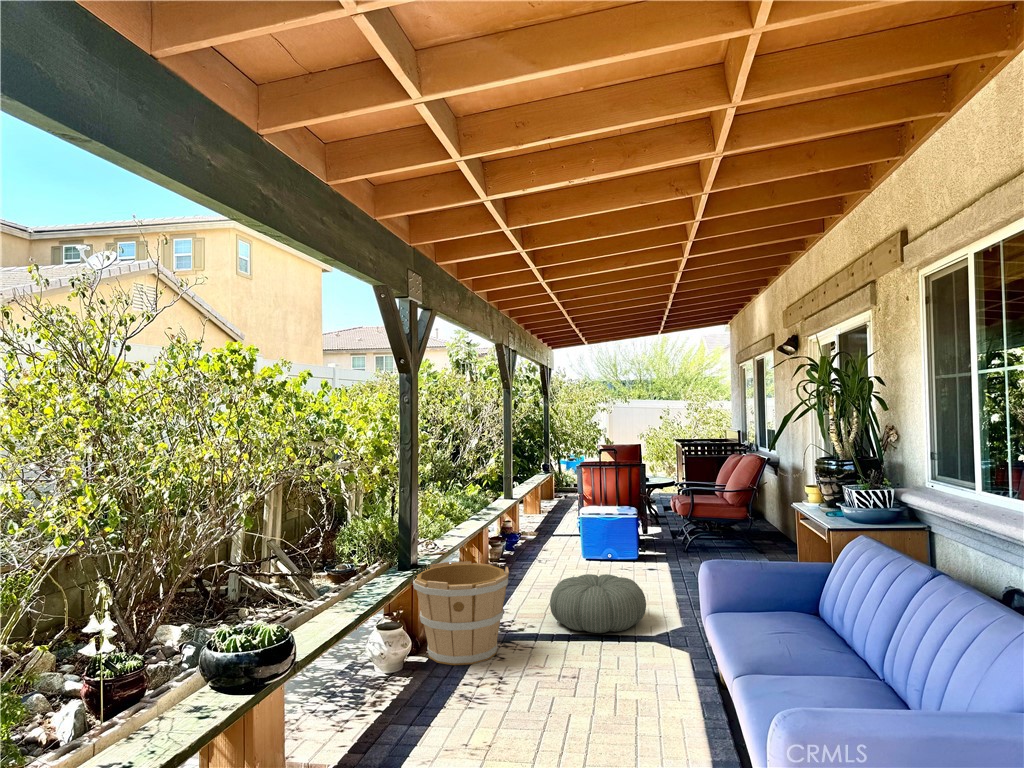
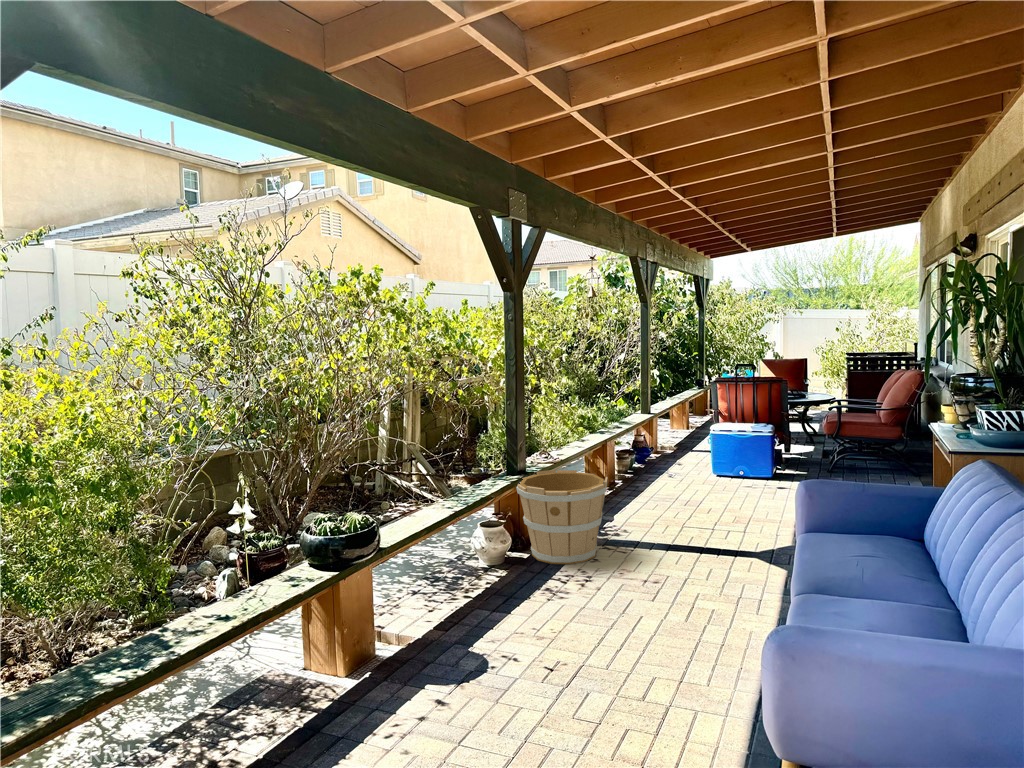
pouf: present [550,574,646,633] -> none [657,488,755,545]

